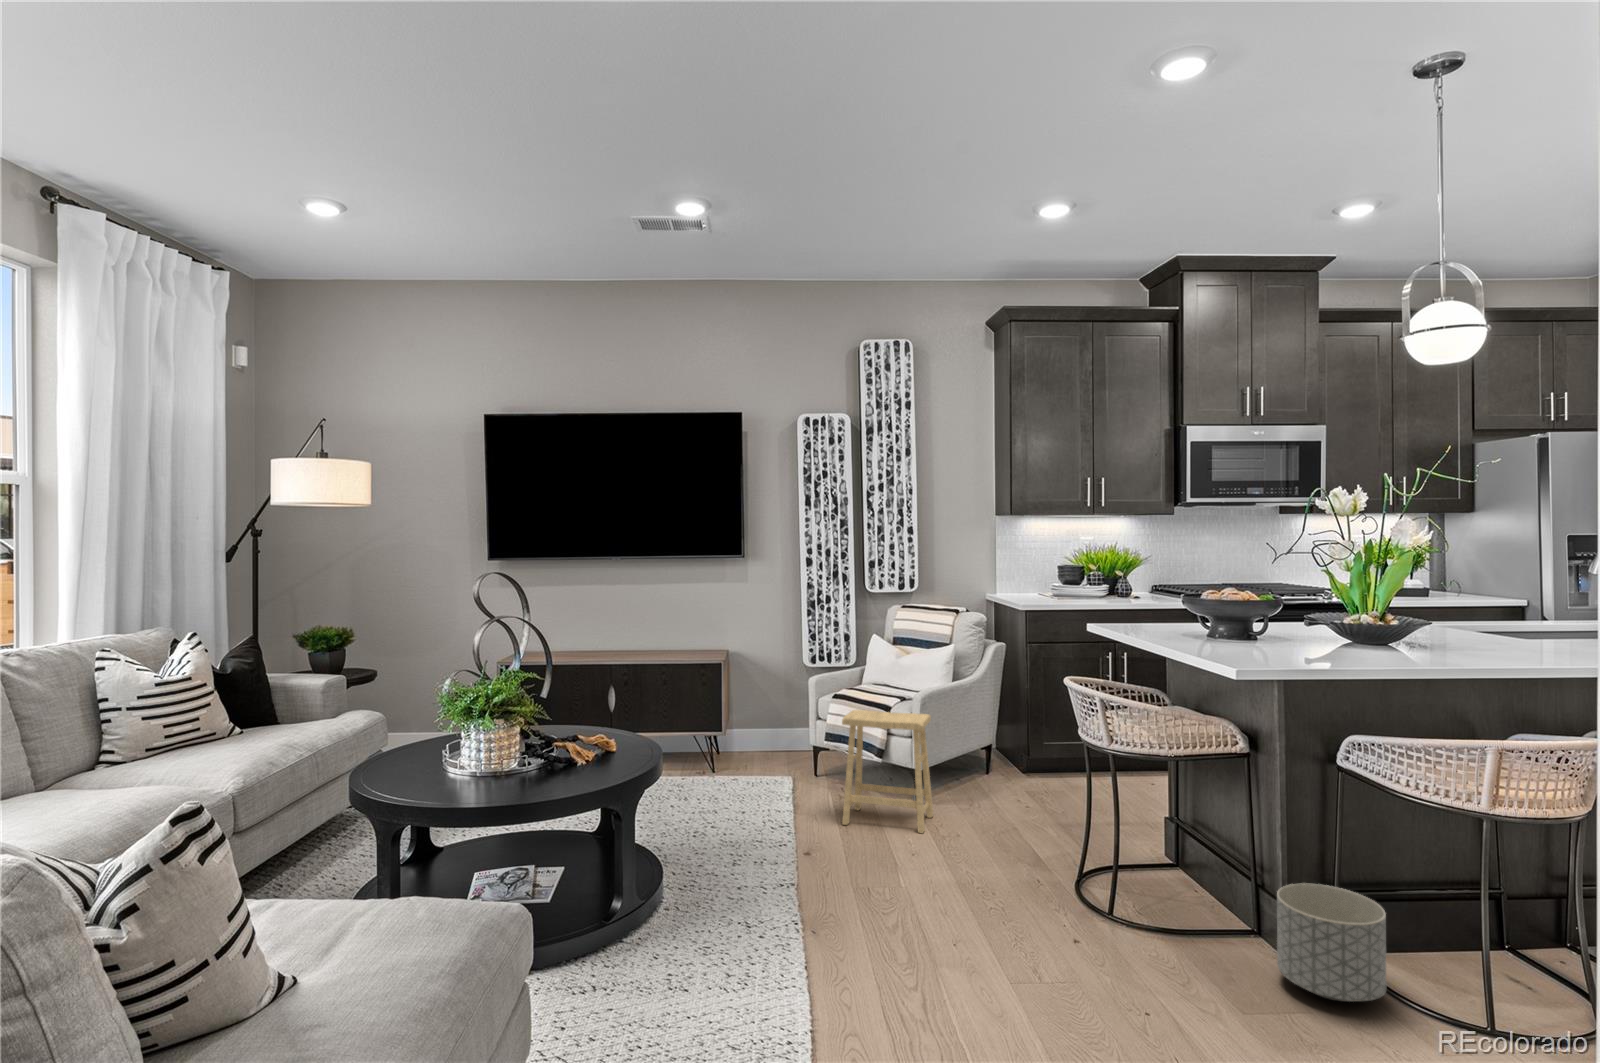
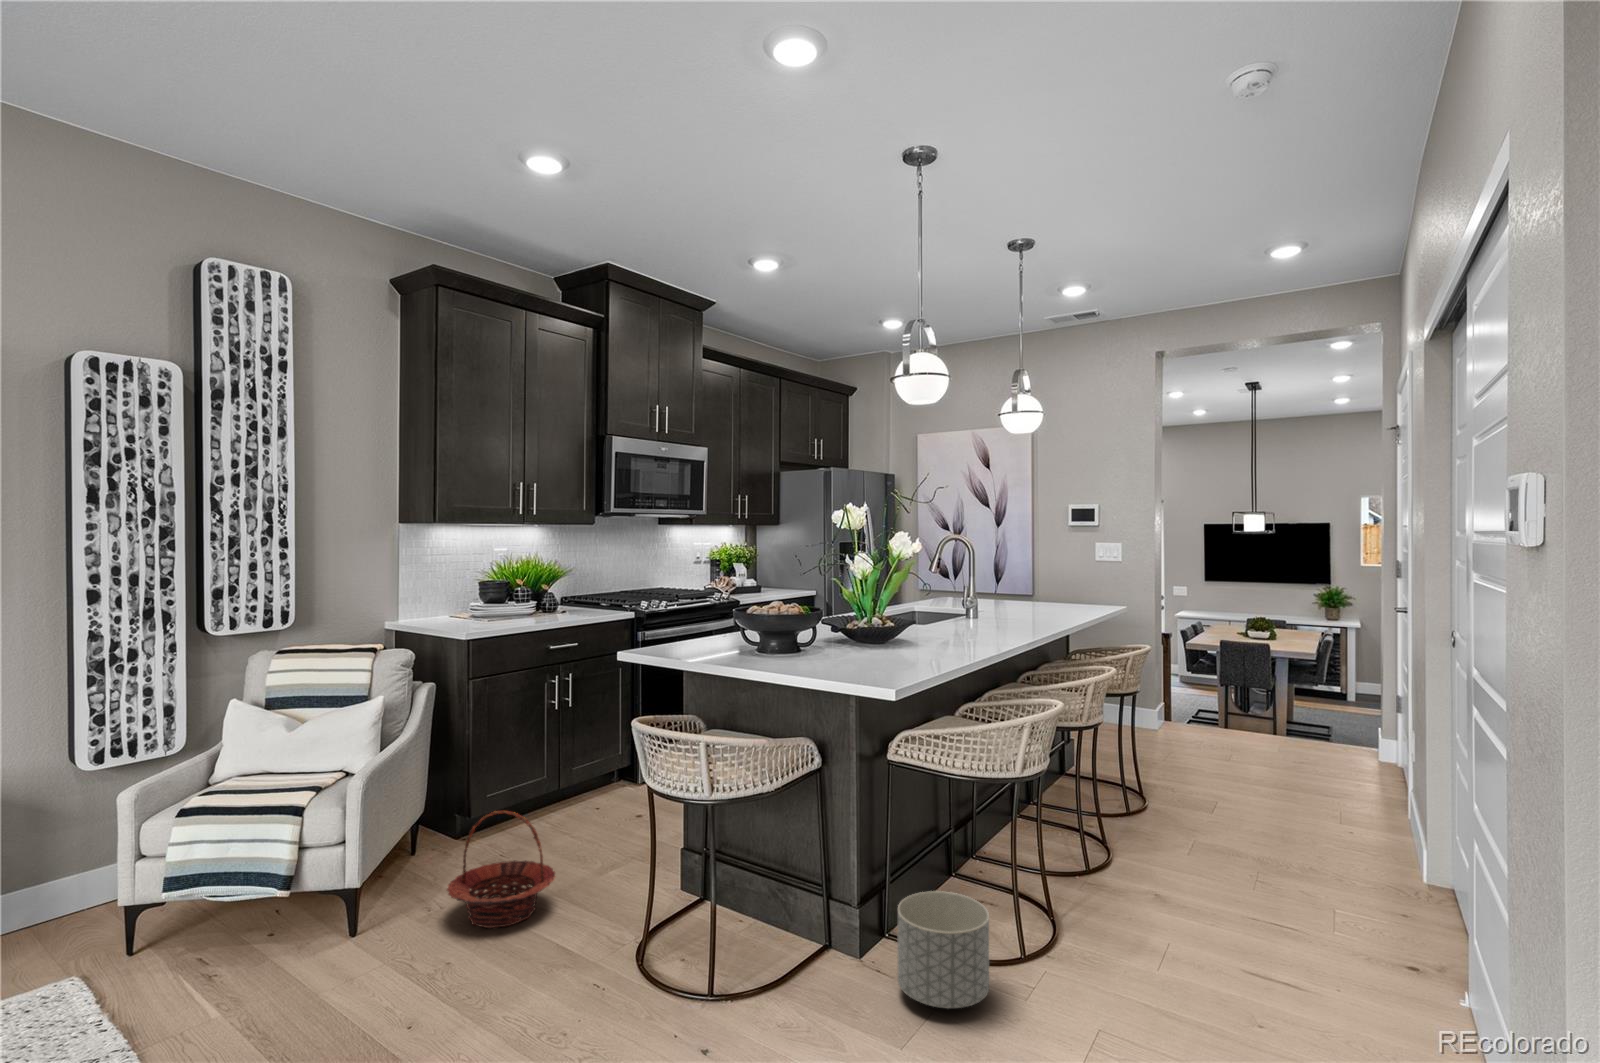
footstool: present [842,710,933,833] -> none [252,807,400,1023]
basket: none [973,737,1056,825] -> present [447,811,555,928]

